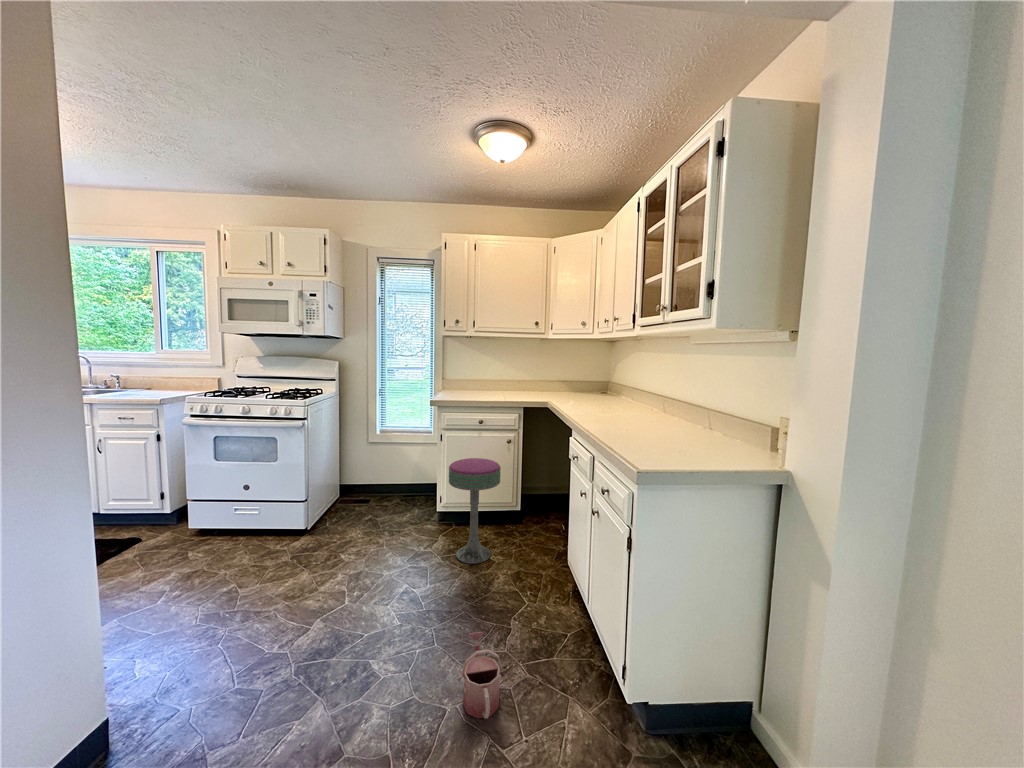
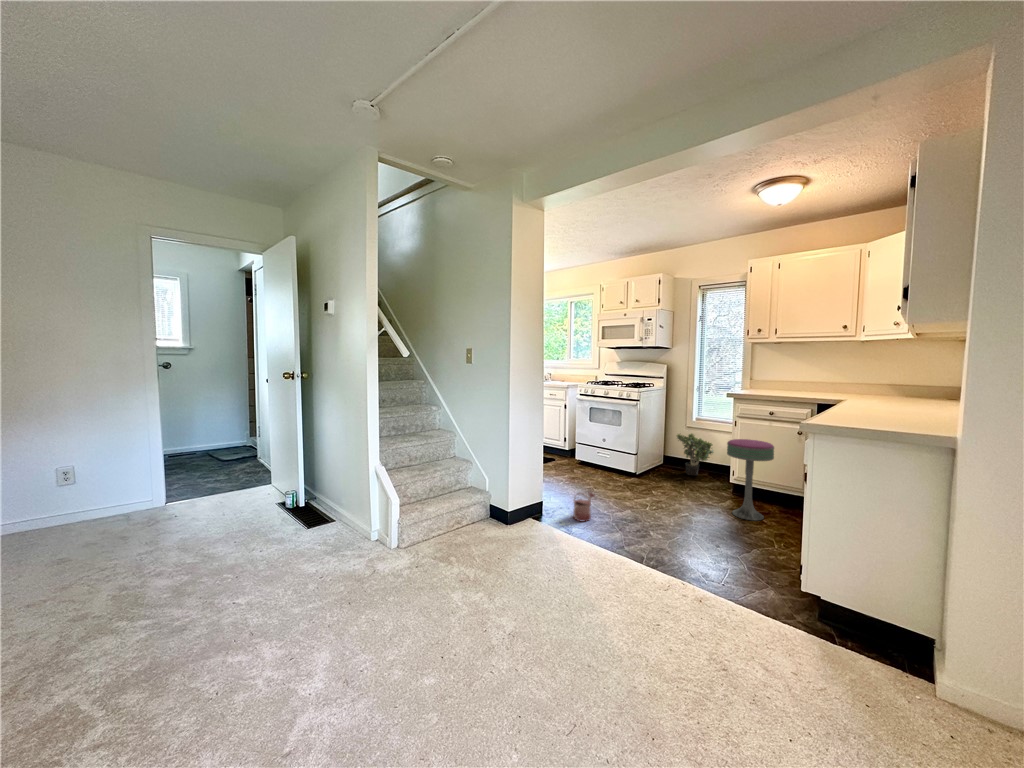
potted plant: none [357,451,406,506] -> present [677,434,714,475]
watering can: present [461,632,502,719] -> present [573,493,595,521]

